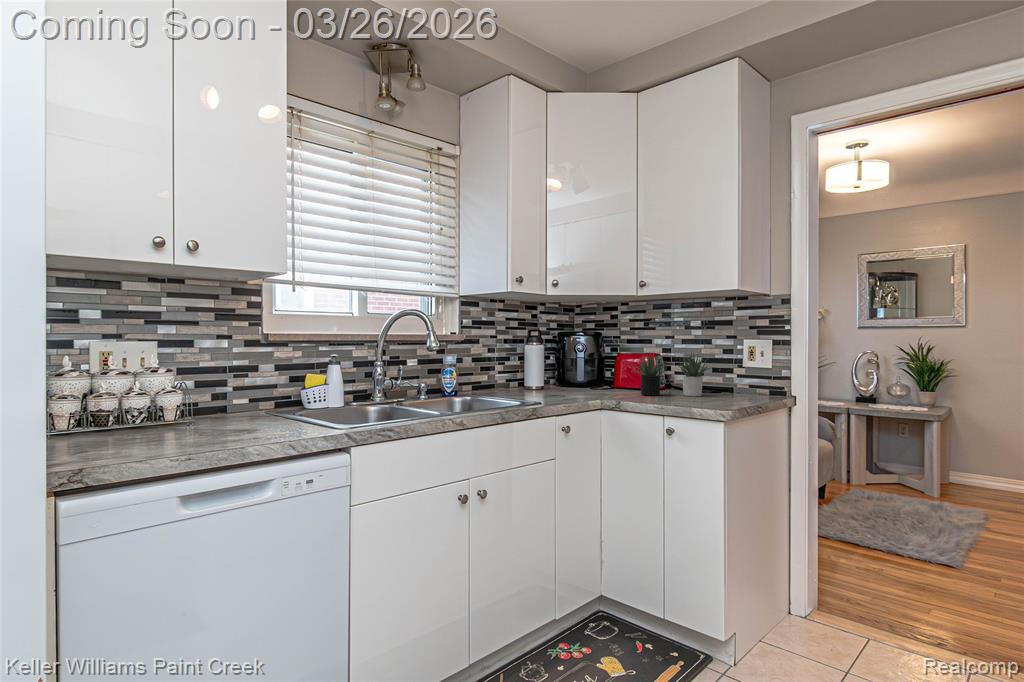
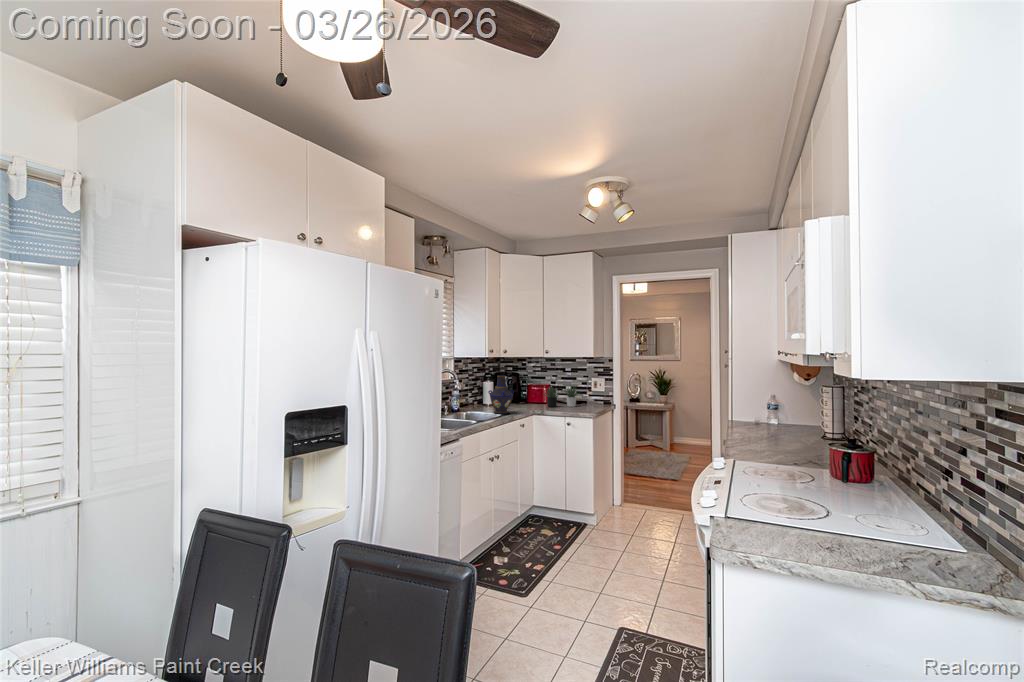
vase: none [501,325,555,403] -> present [488,375,514,414]

